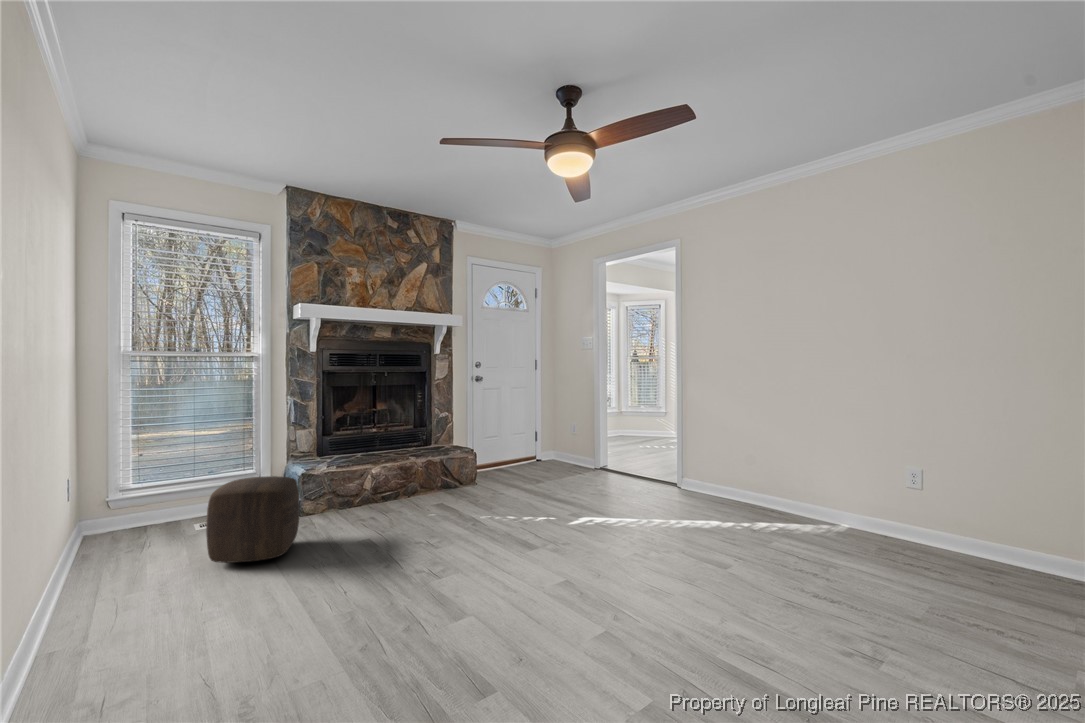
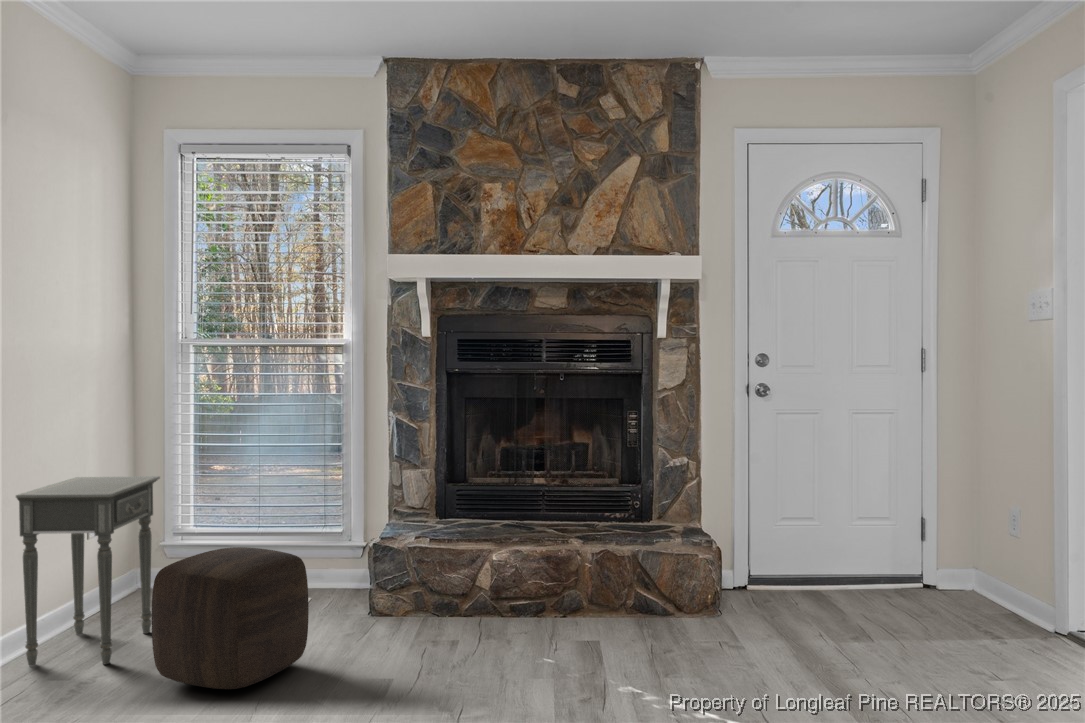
side table: none [70,442,156,583] -> present [16,476,160,665]

